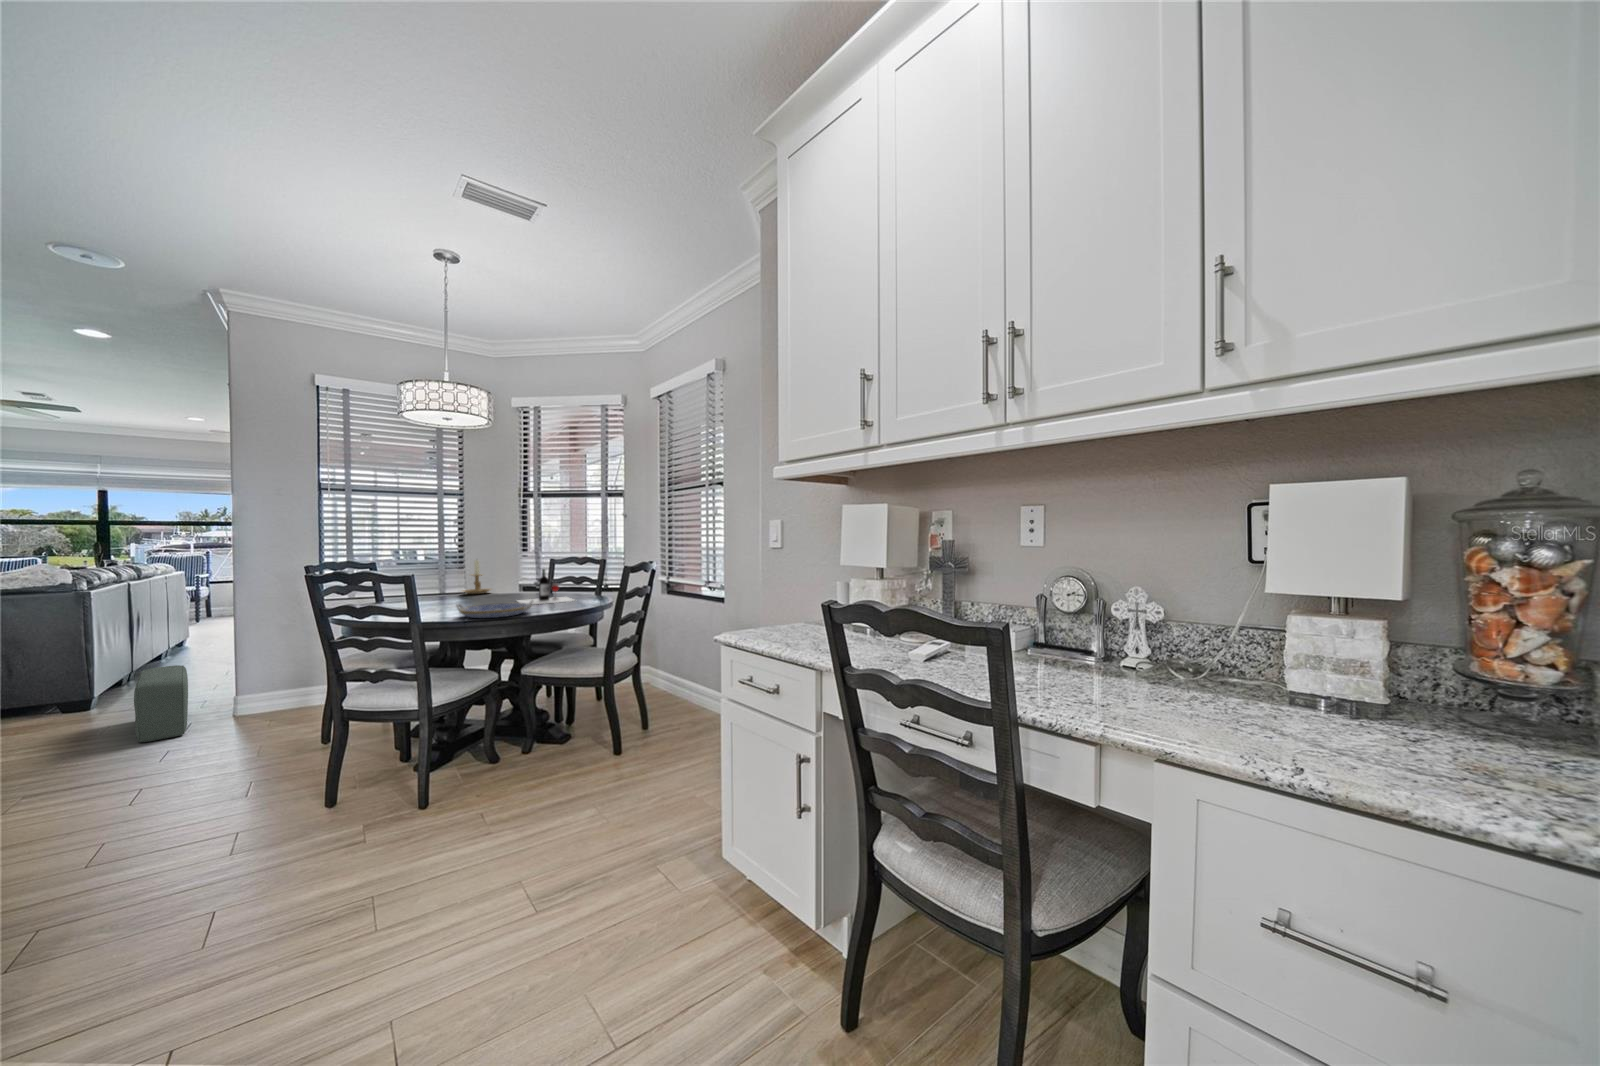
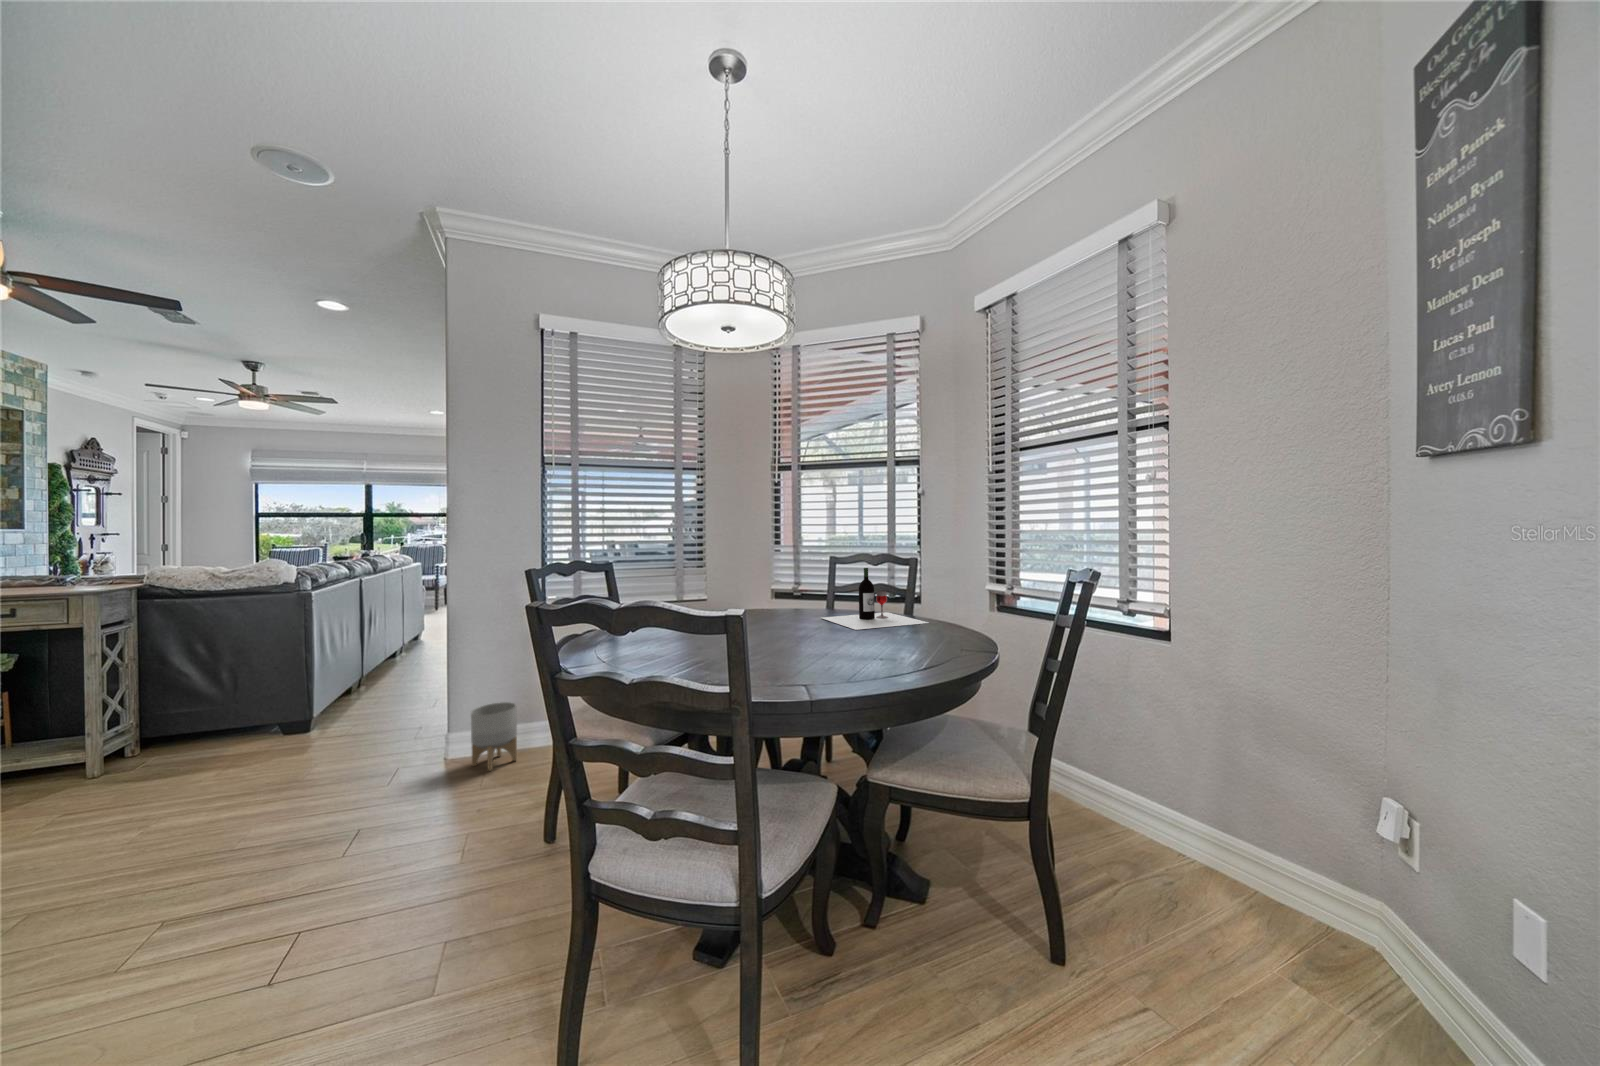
candle holder: present [463,560,491,594] -> none [716,552,756,603]
serving tray: present [456,600,534,618] -> none [791,627,924,667]
pouf: present [134,665,188,742] -> none [335,685,402,802]
planter: none [252,673,293,721] -> present [471,702,517,771]

